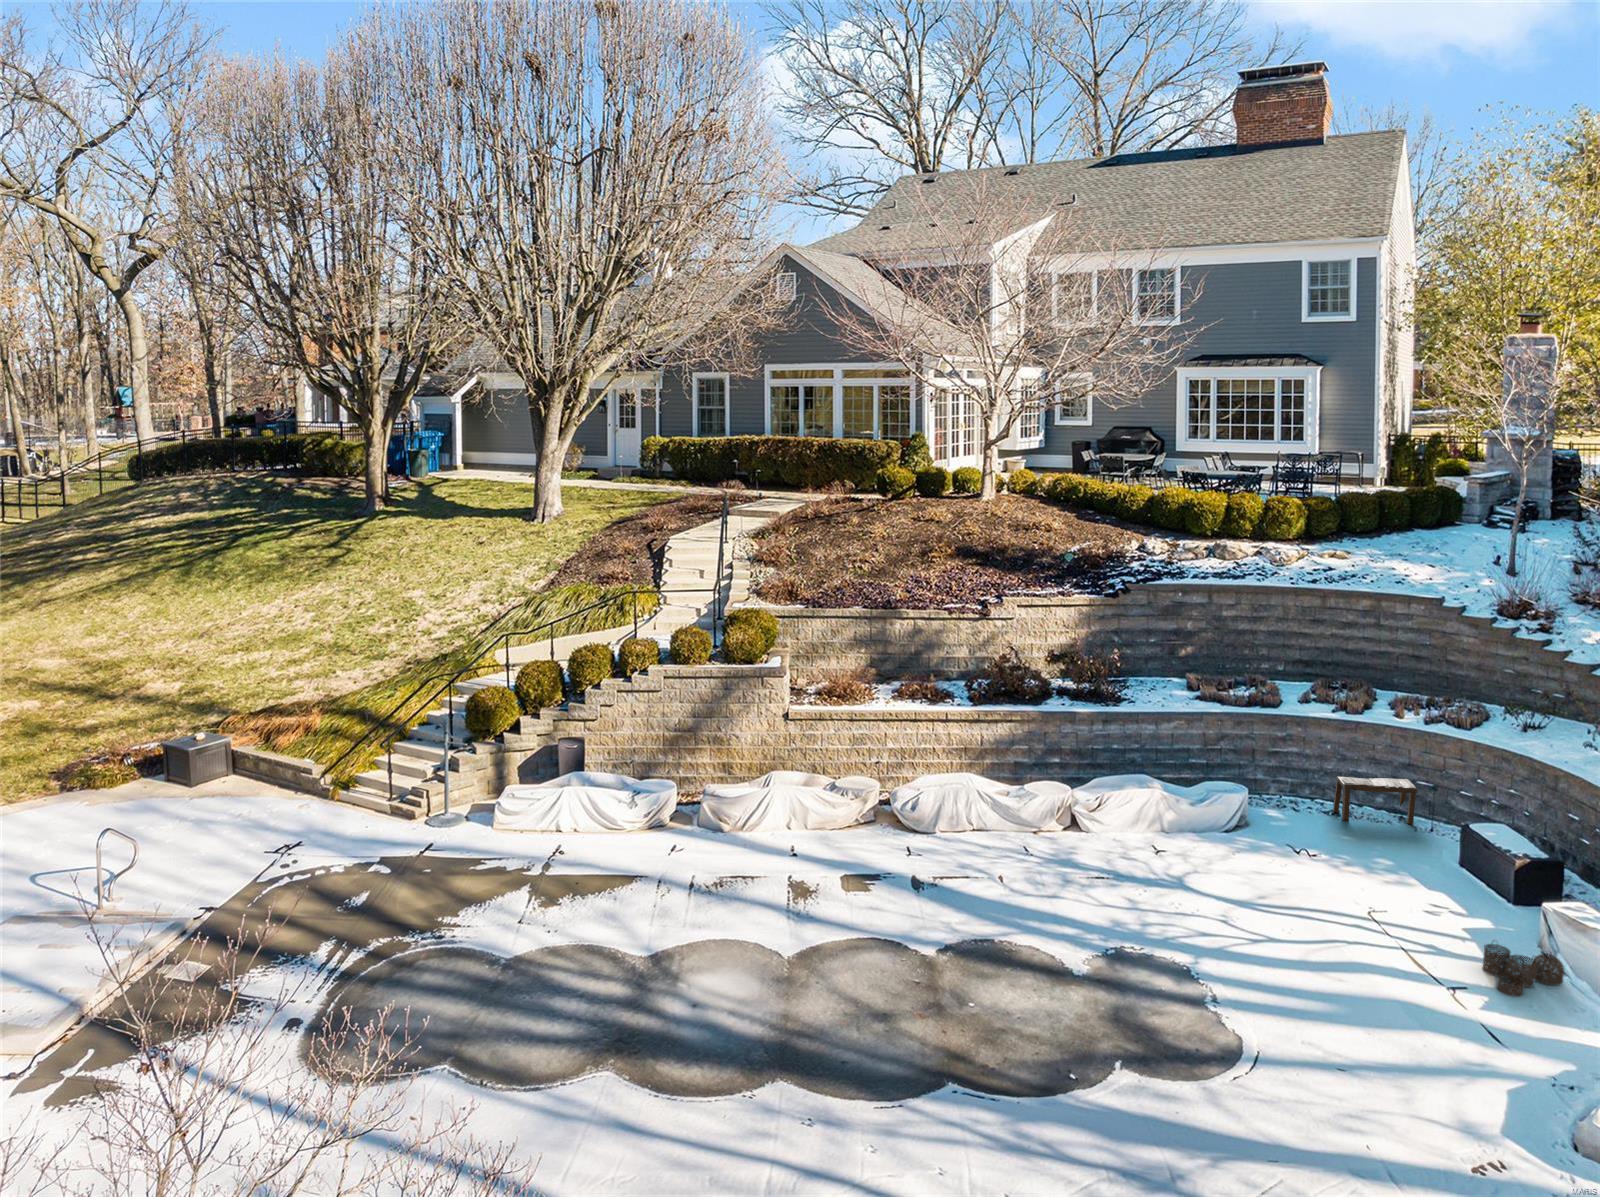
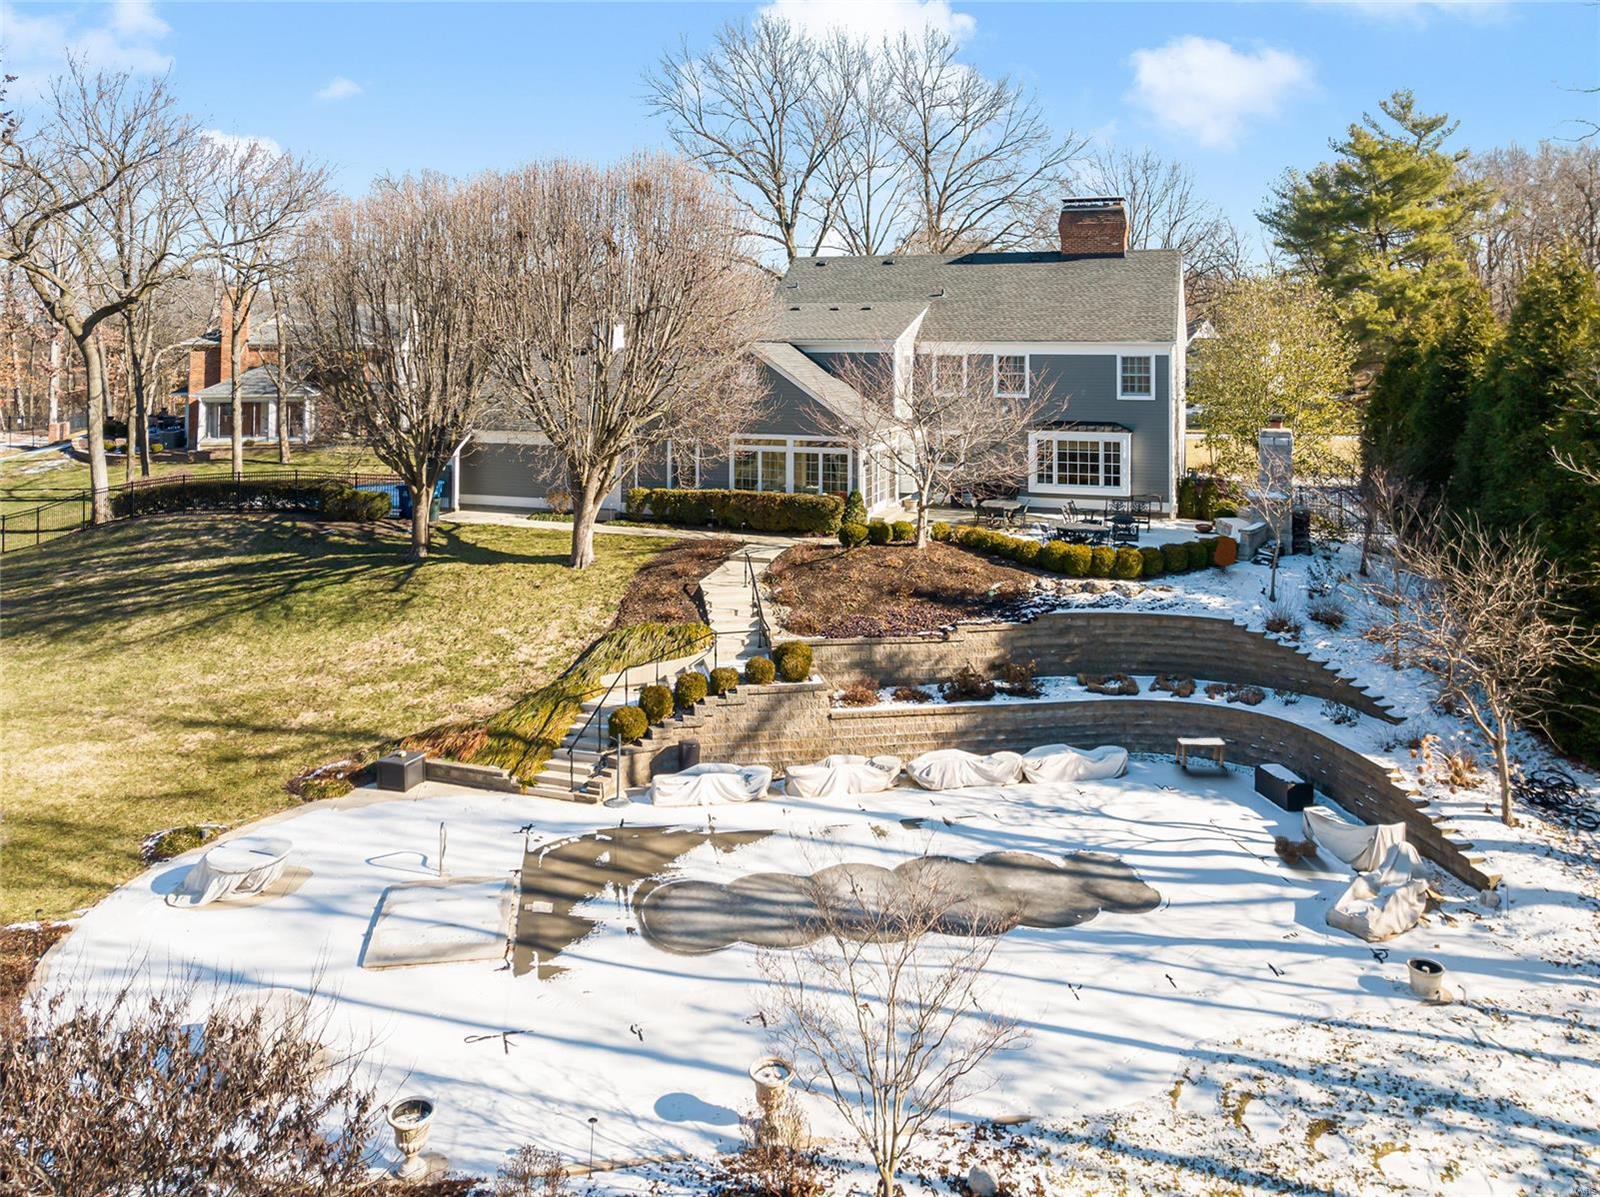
lounge chair: none [1416,481,1459,541] -> present [1214,537,1236,573]

